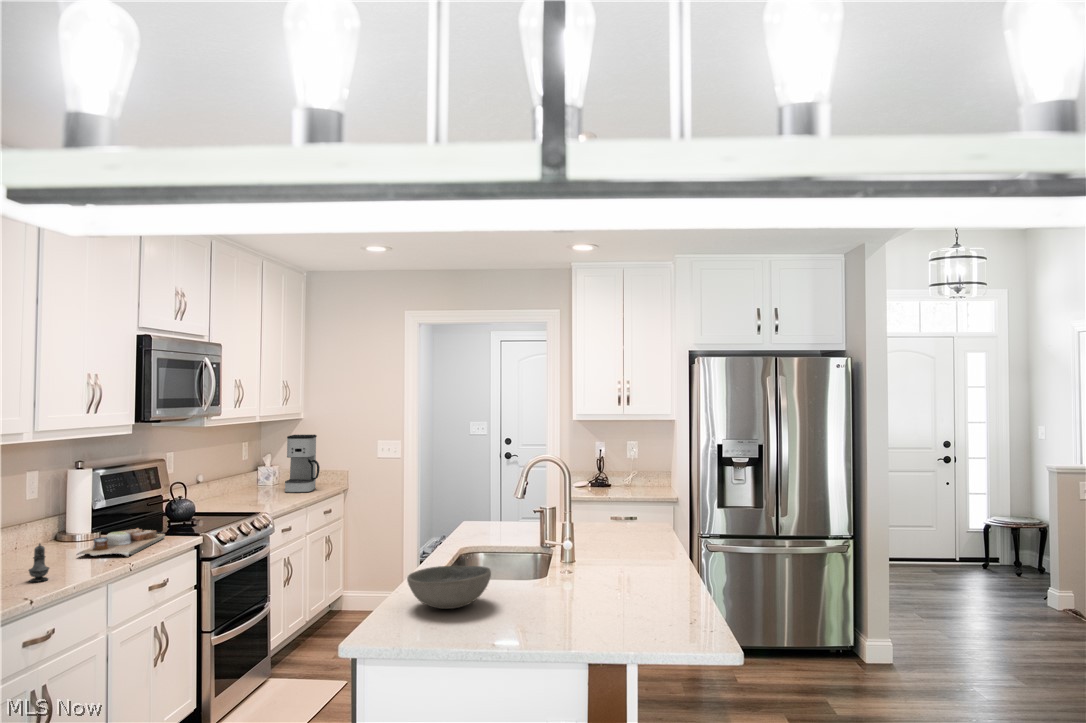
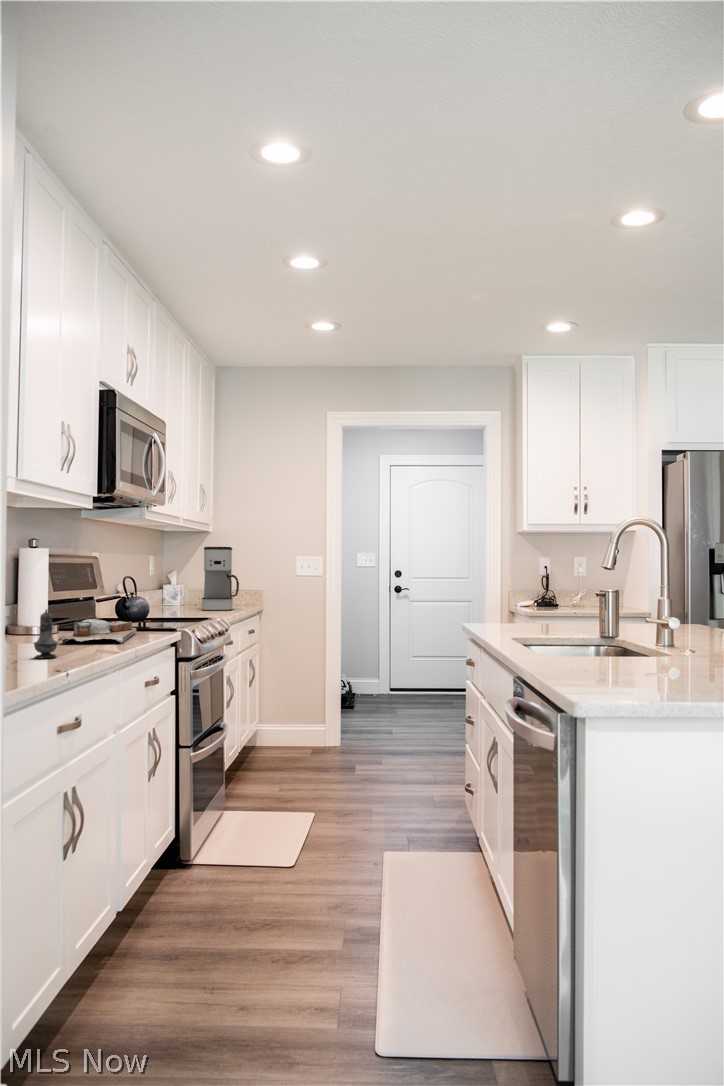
bowl: present [407,566,491,609] -> none [560,628,674,676]

